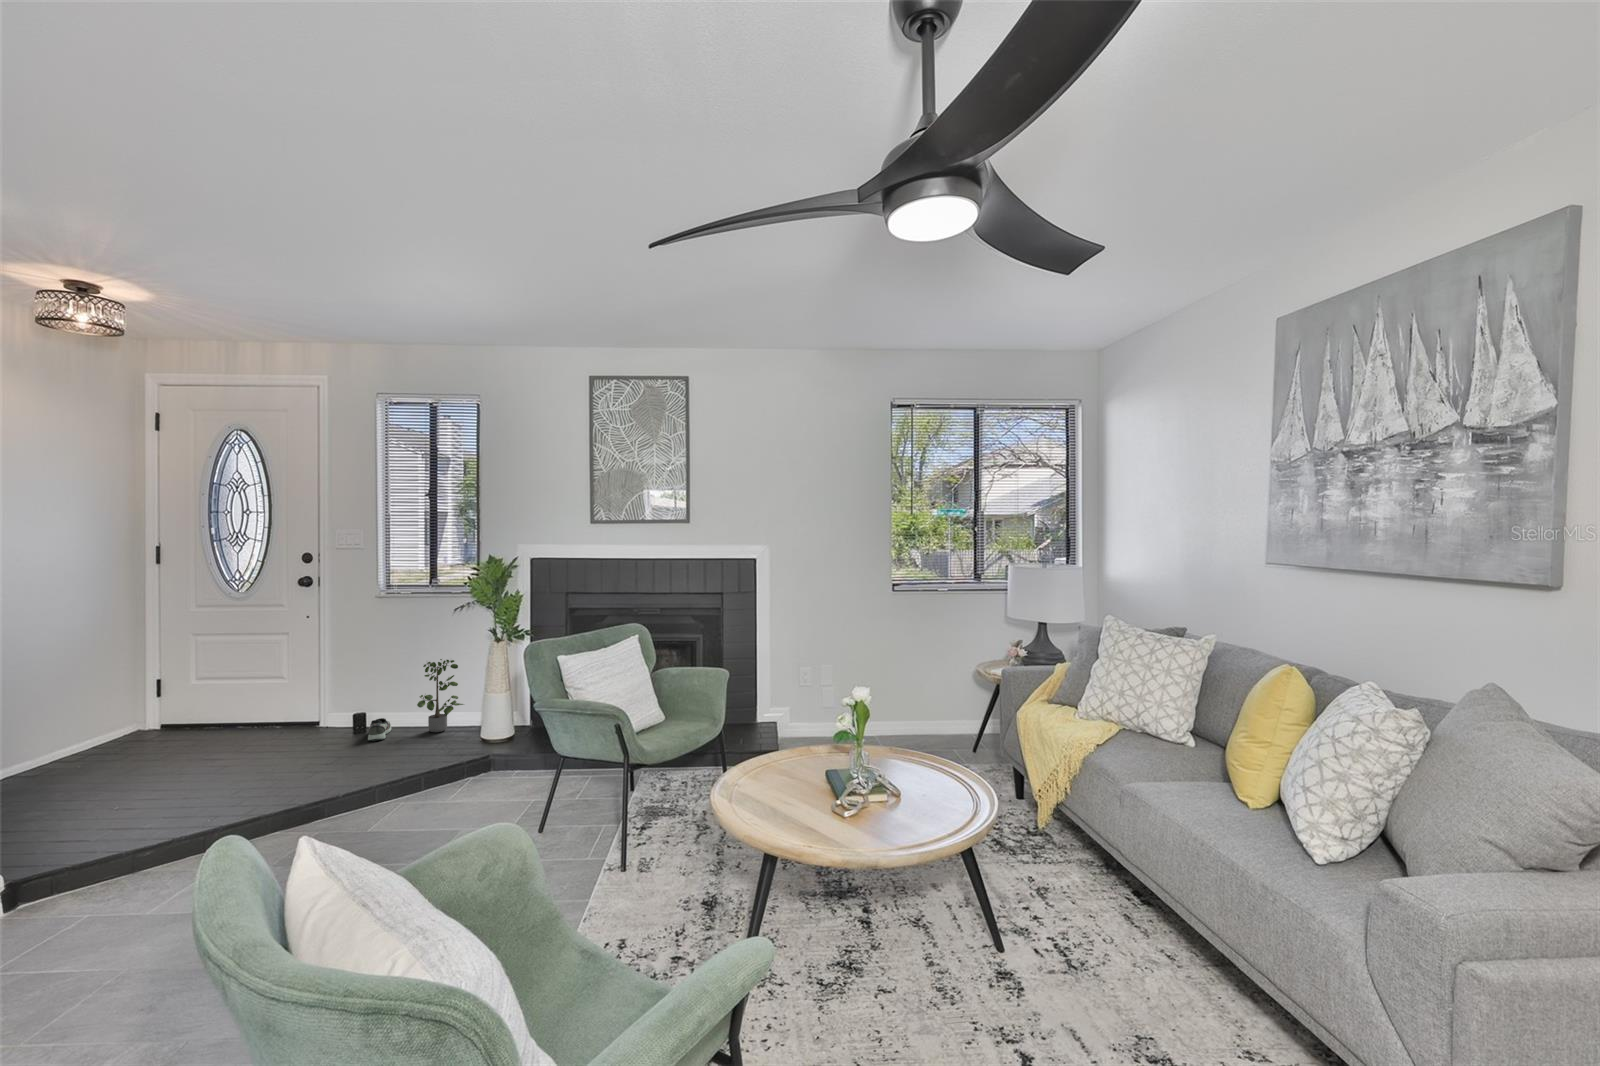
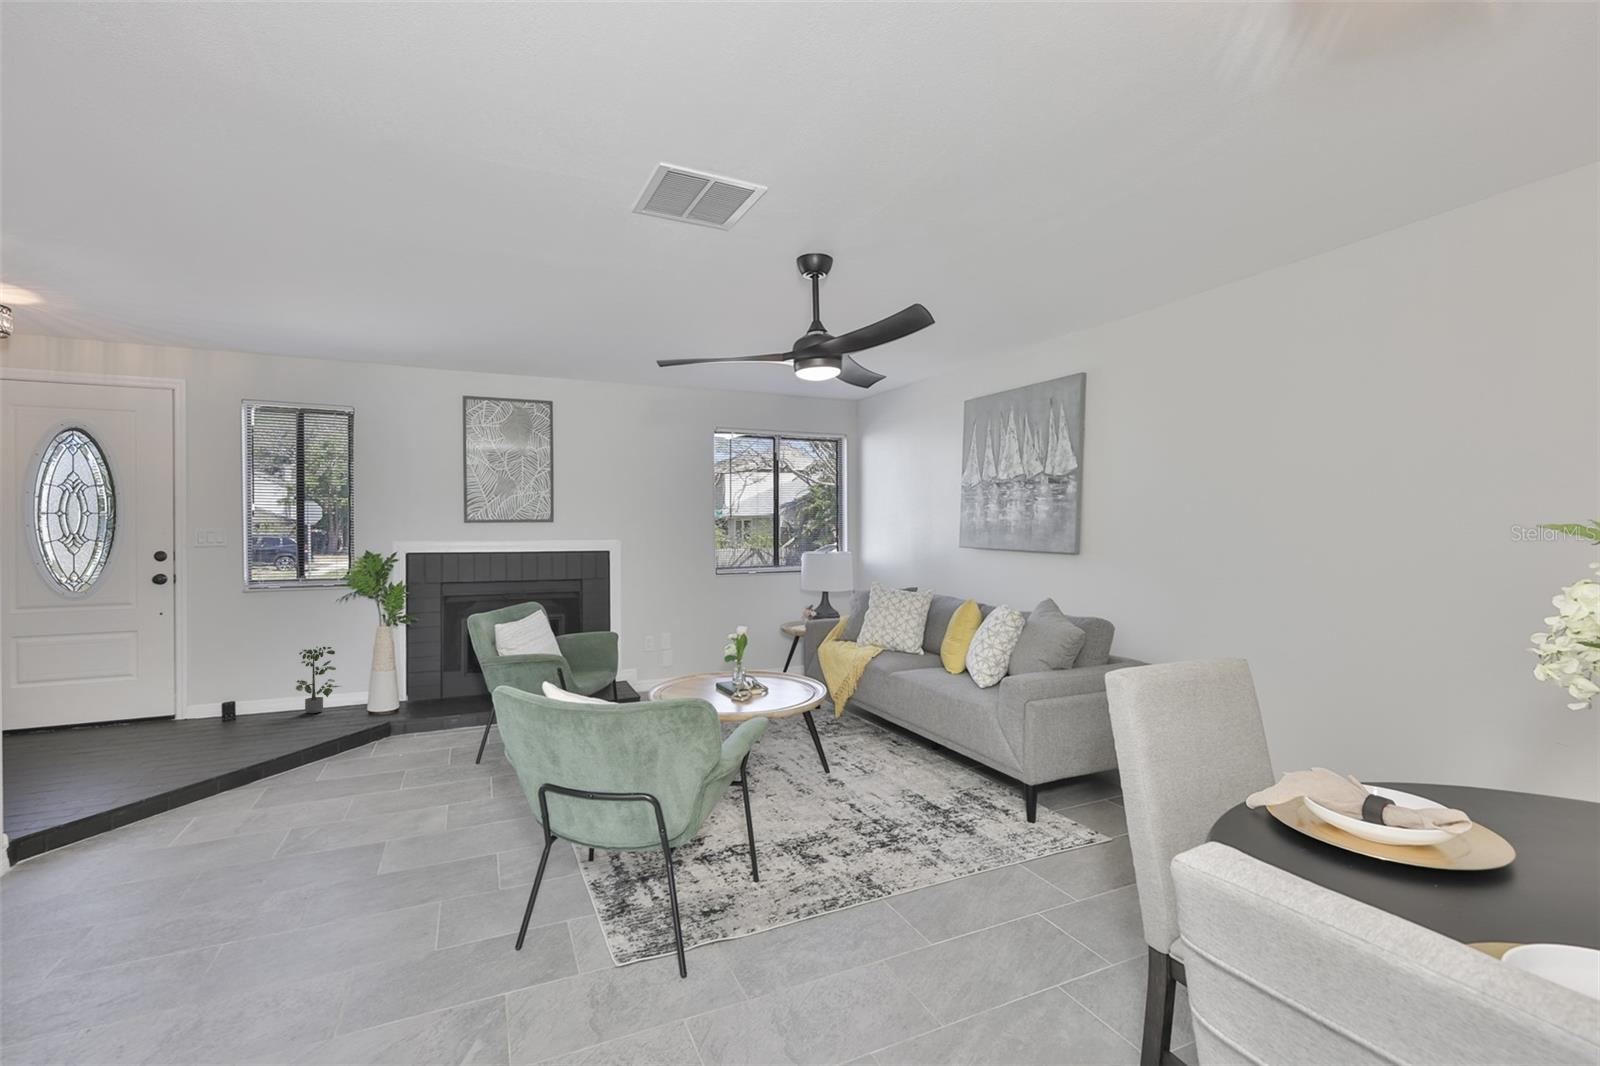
shoe: present [368,718,391,741] -> none [243,700,267,724]

